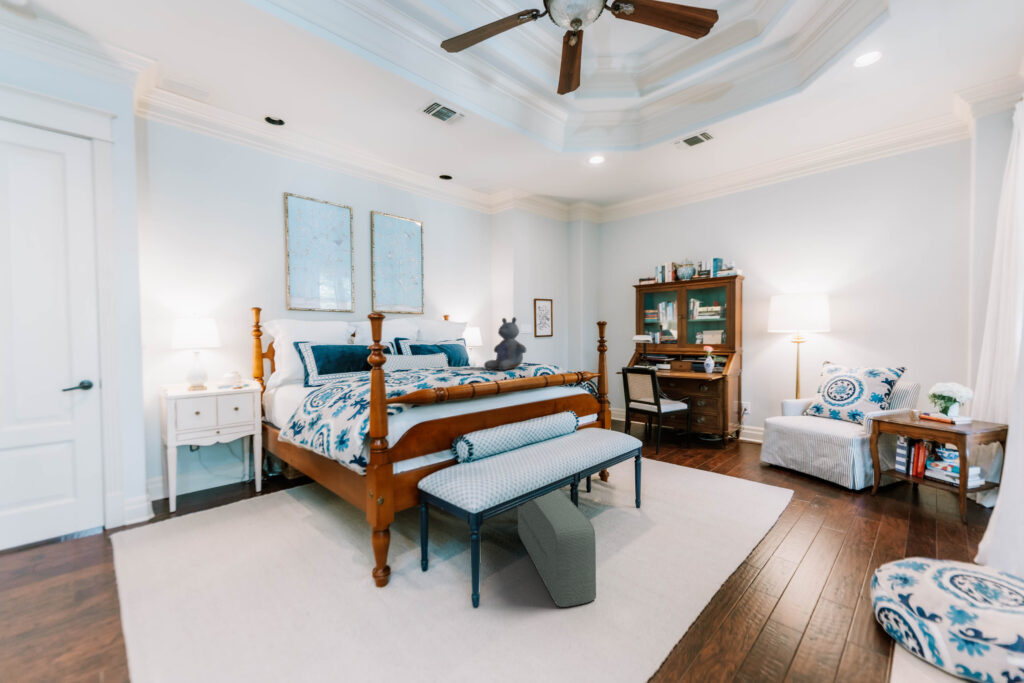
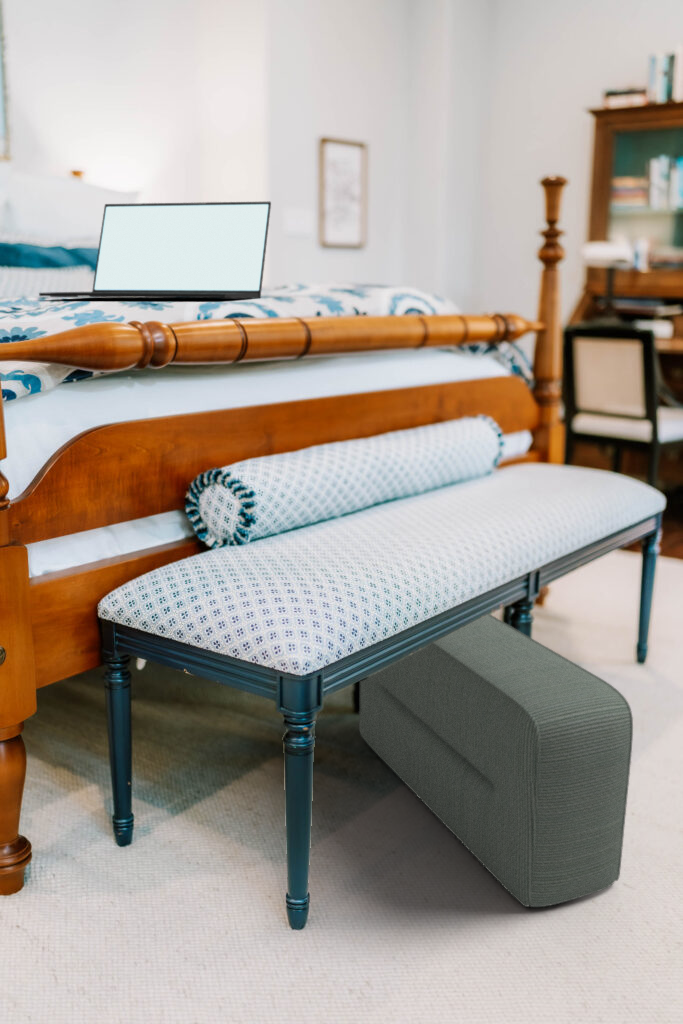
stuffed bear: present [484,317,526,370] -> none [245,131,373,293]
laptop: none [411,344,487,380] -> present [39,201,271,298]

